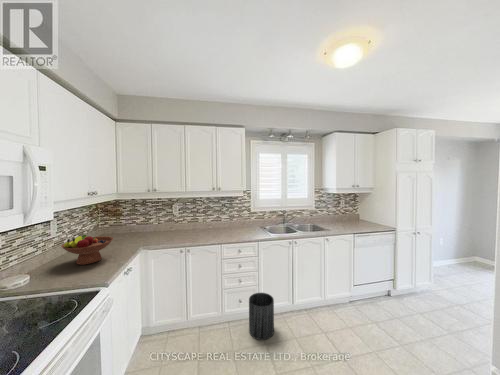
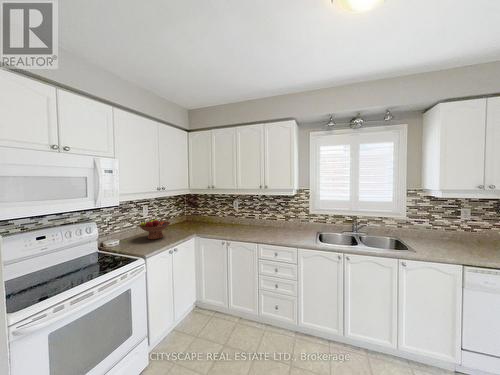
trash can: present [249,293,274,340] -> none [274,303,302,357]

